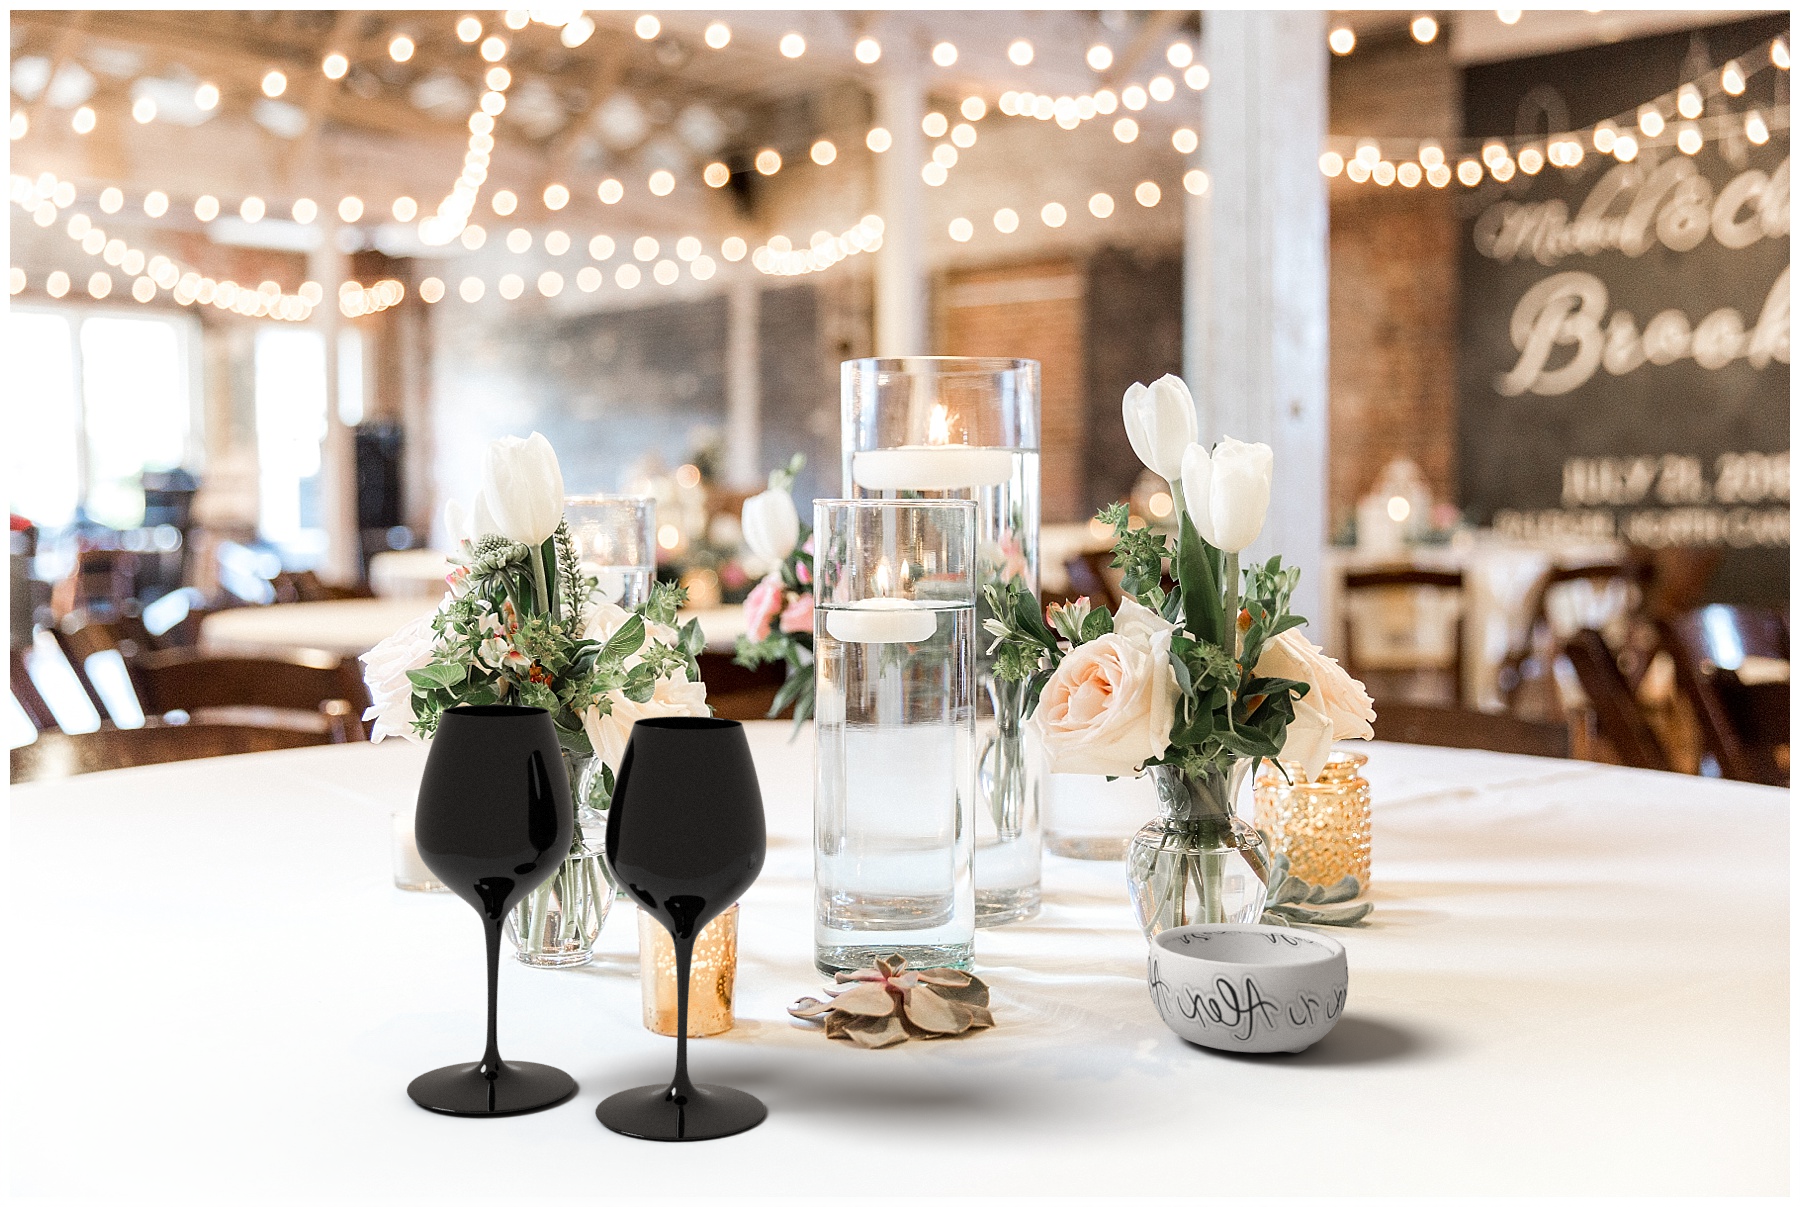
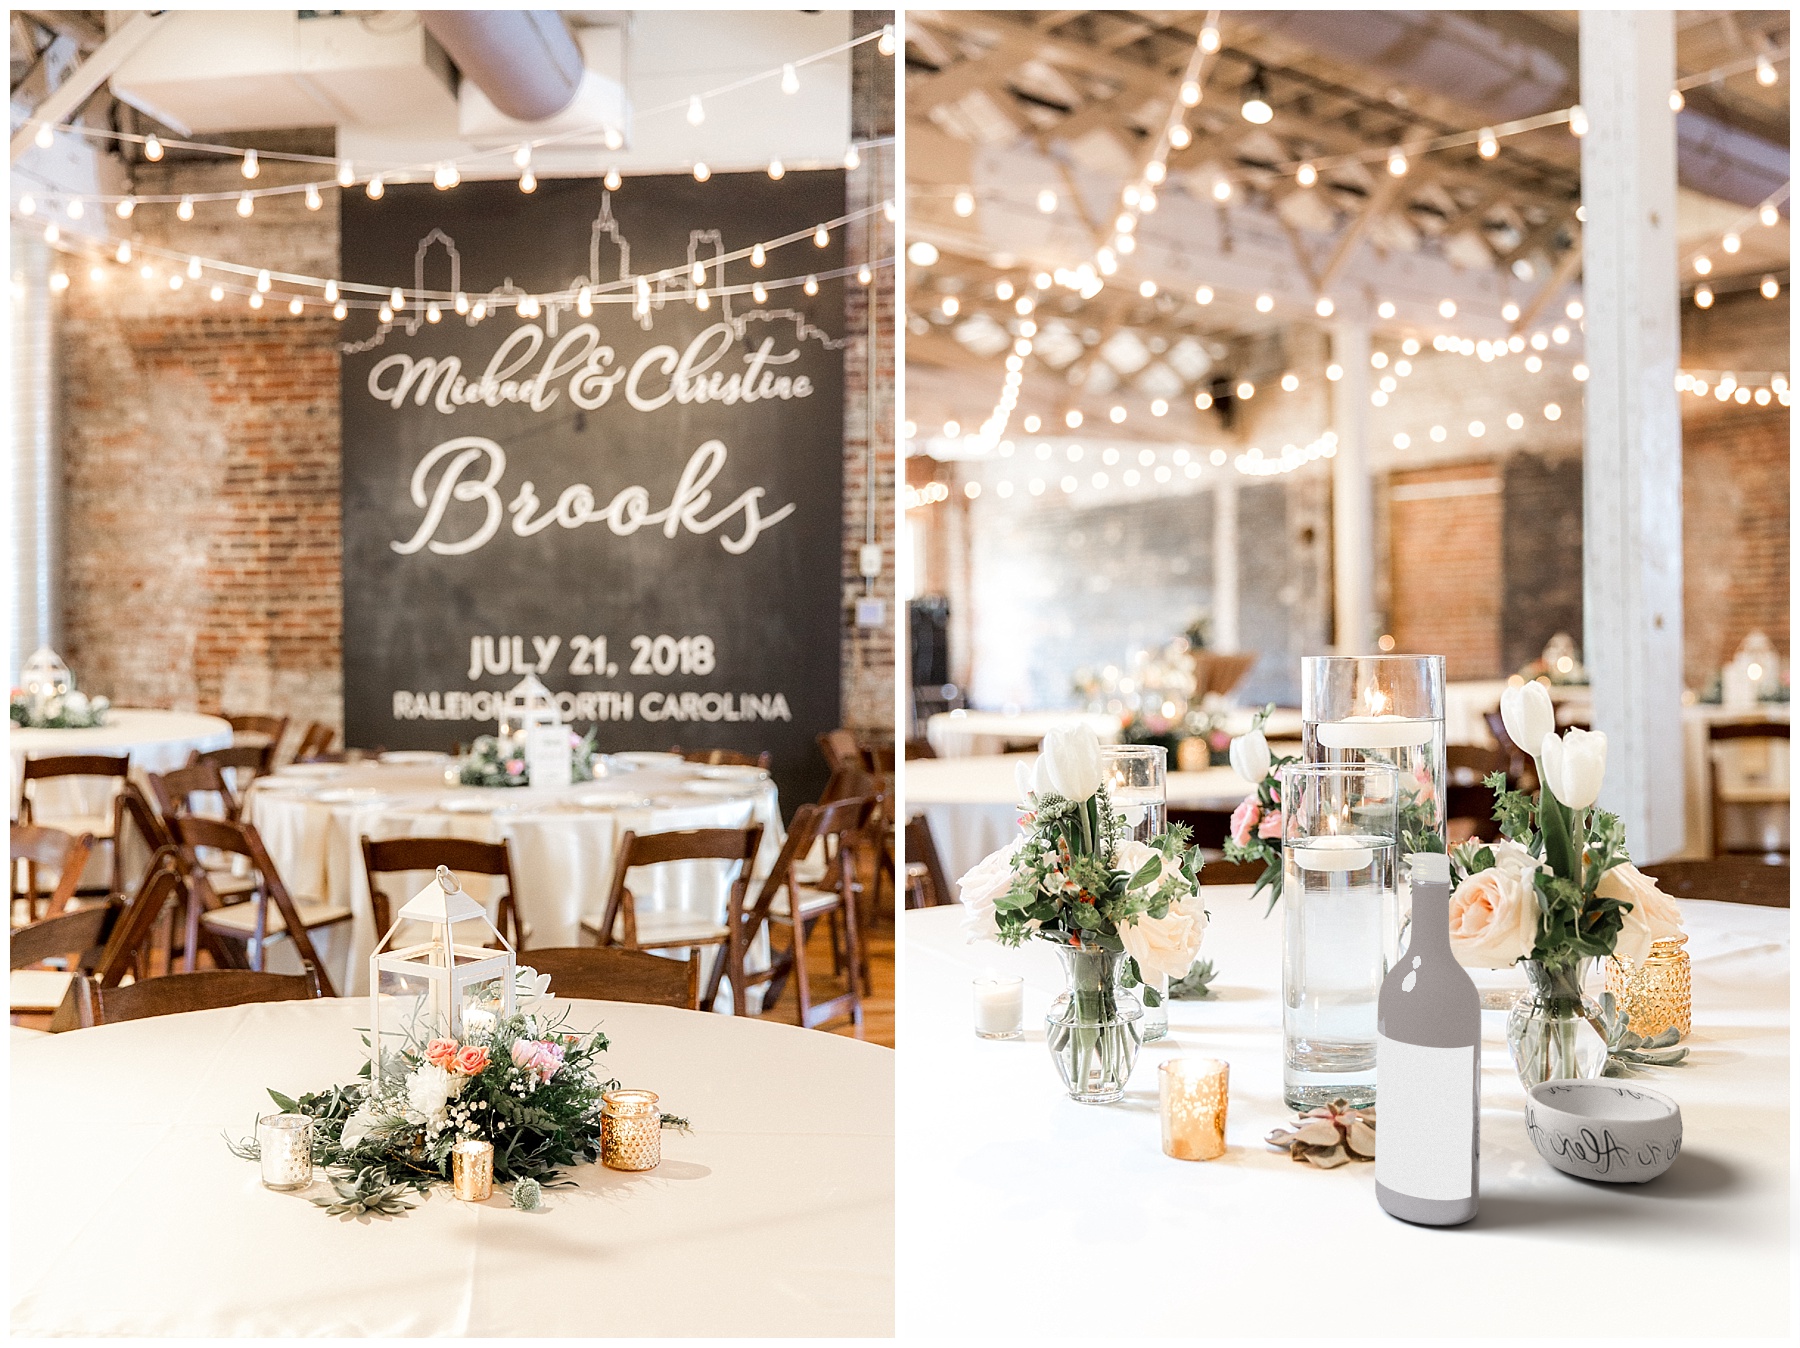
wine bottle: none [933,580,1081,1114] -> present [1375,852,1481,1225]
wine glass: present [407,705,766,1140] -> none [1018,930,1261,1233]

